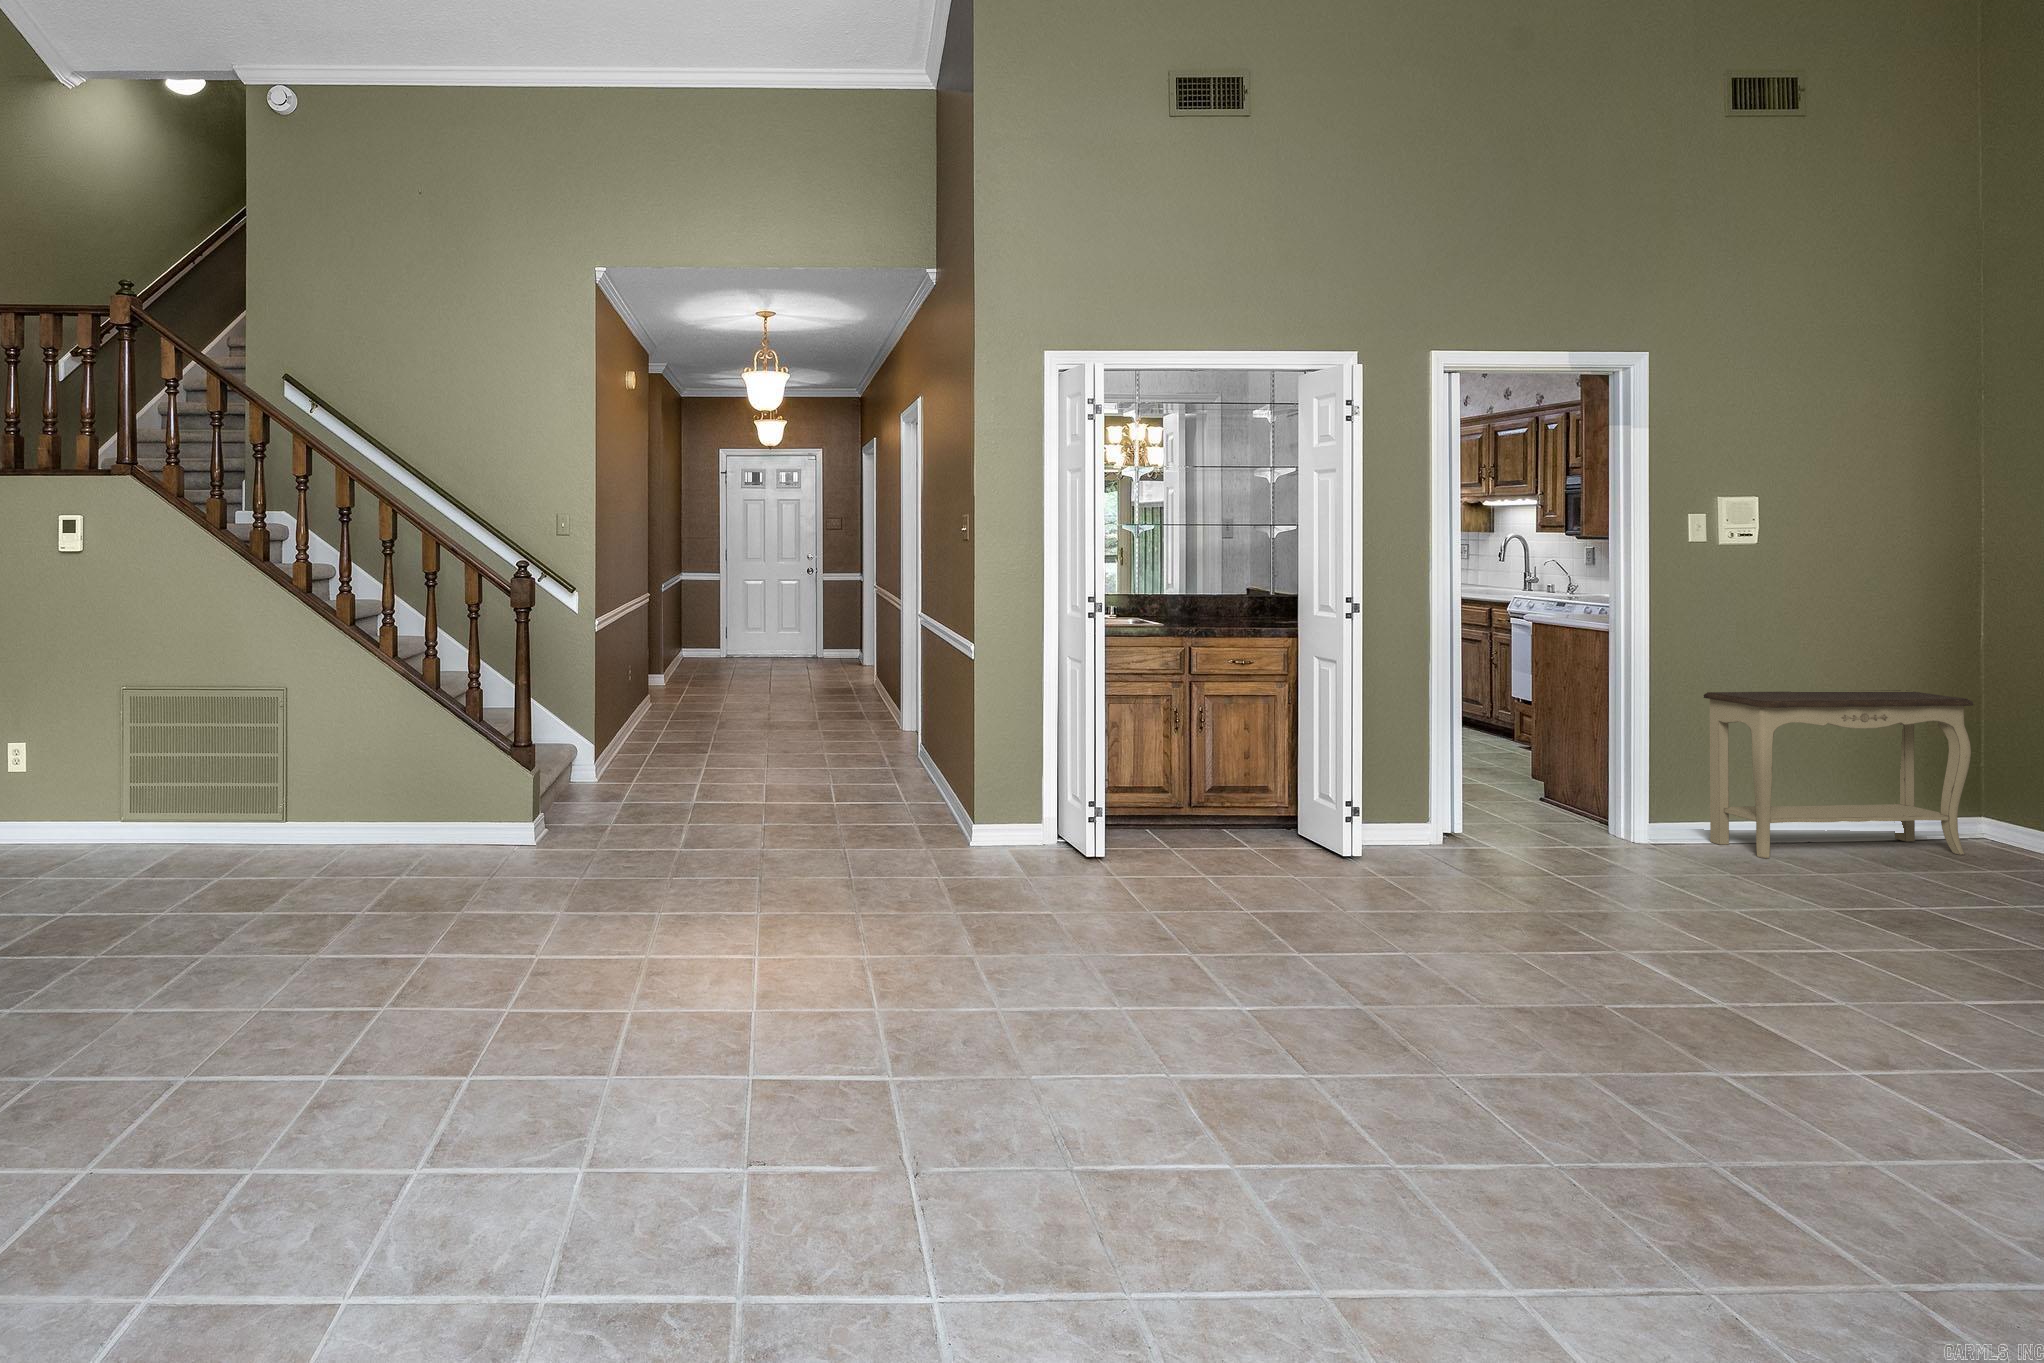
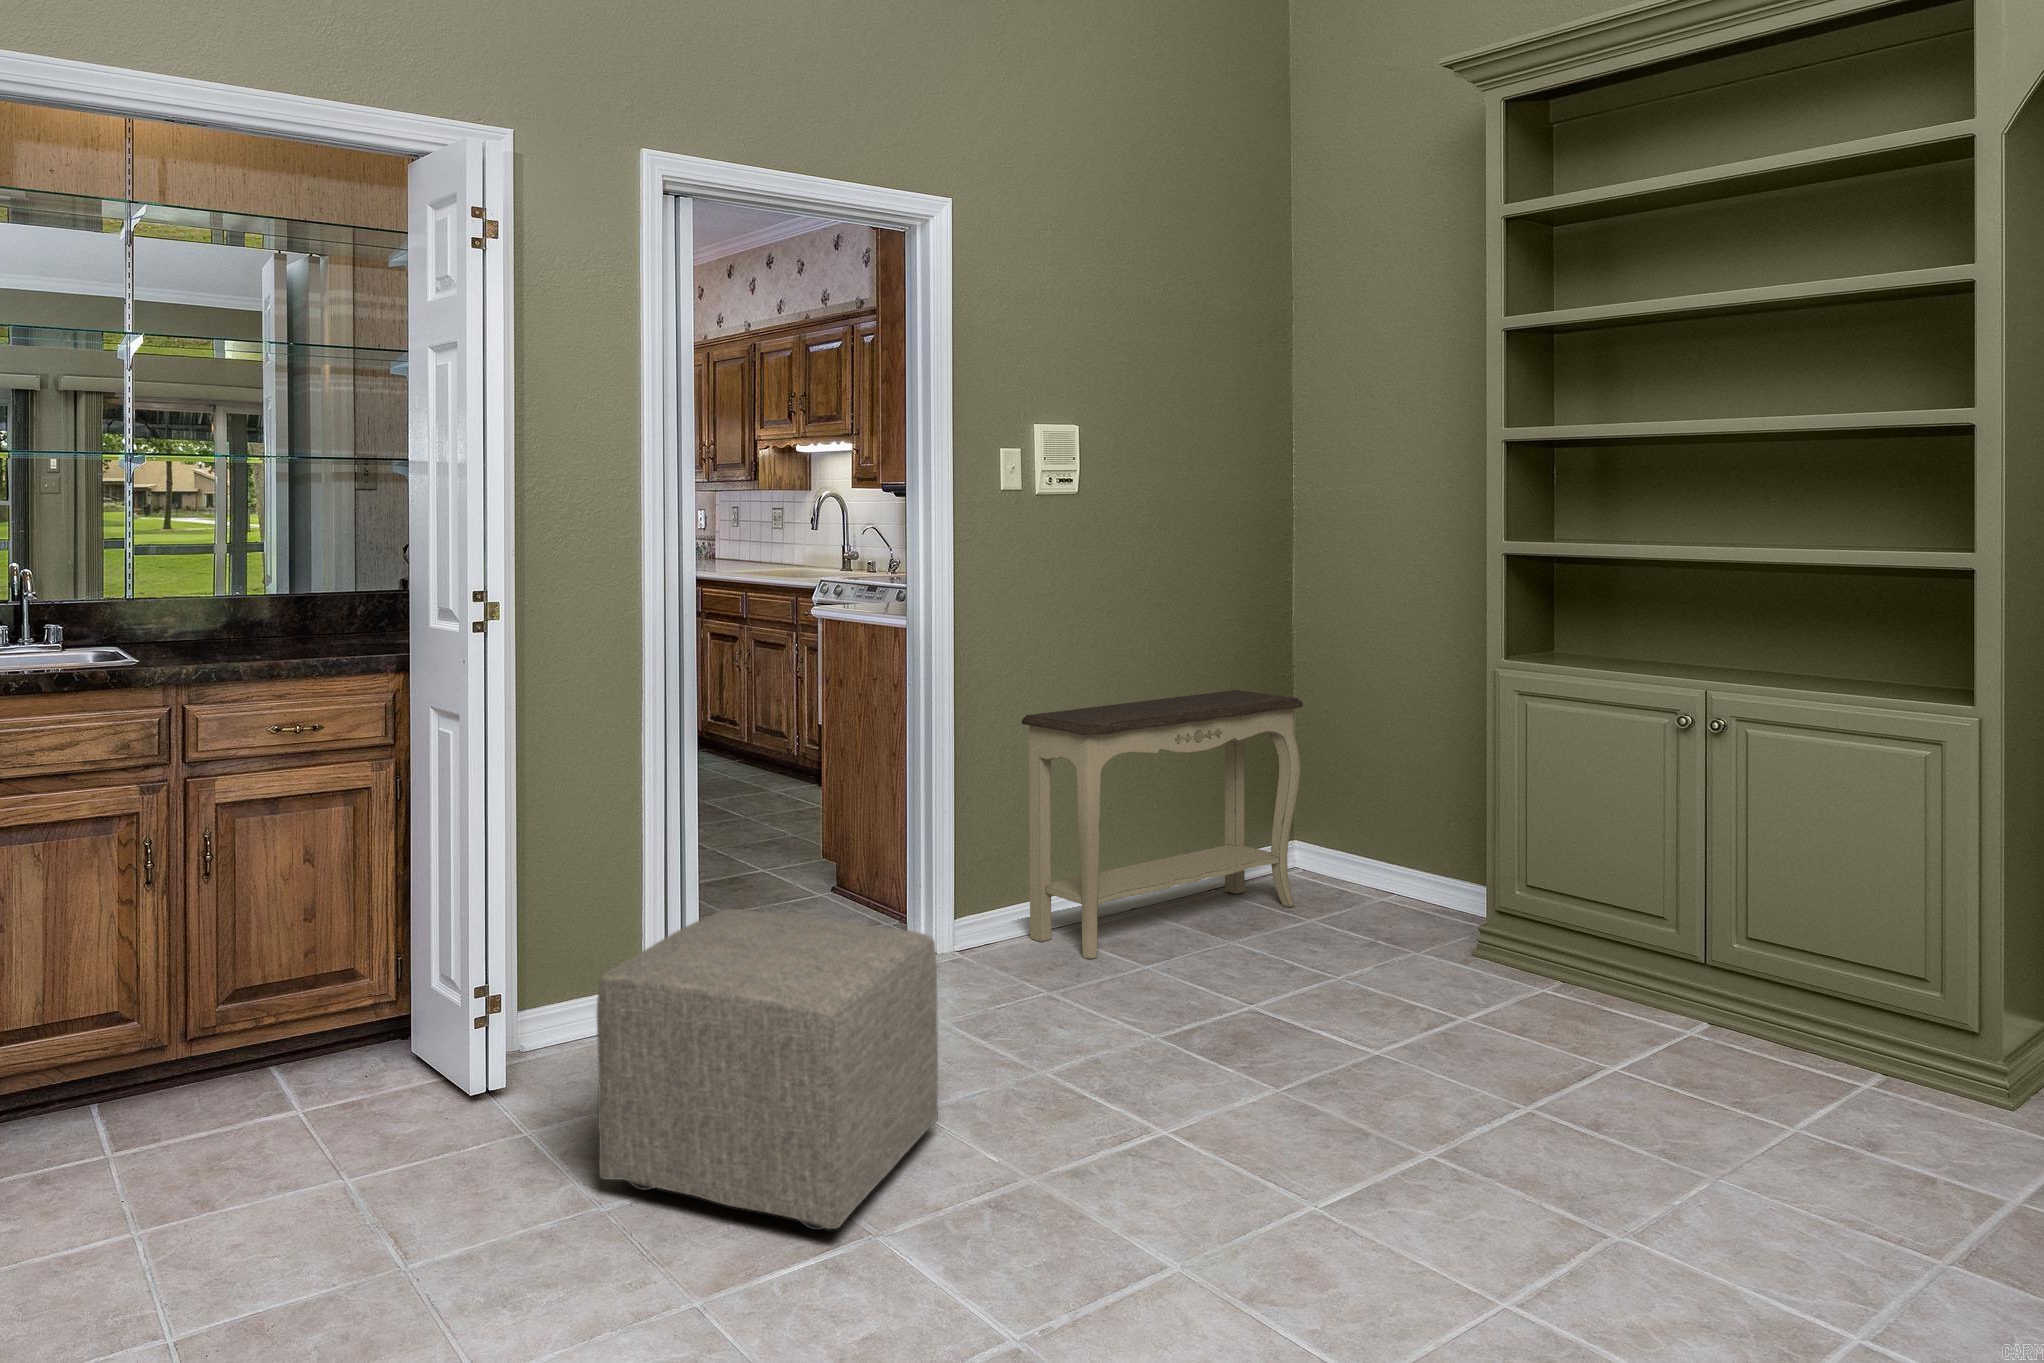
ottoman: none [1438,775,1651,934] -> present [597,909,938,1230]

